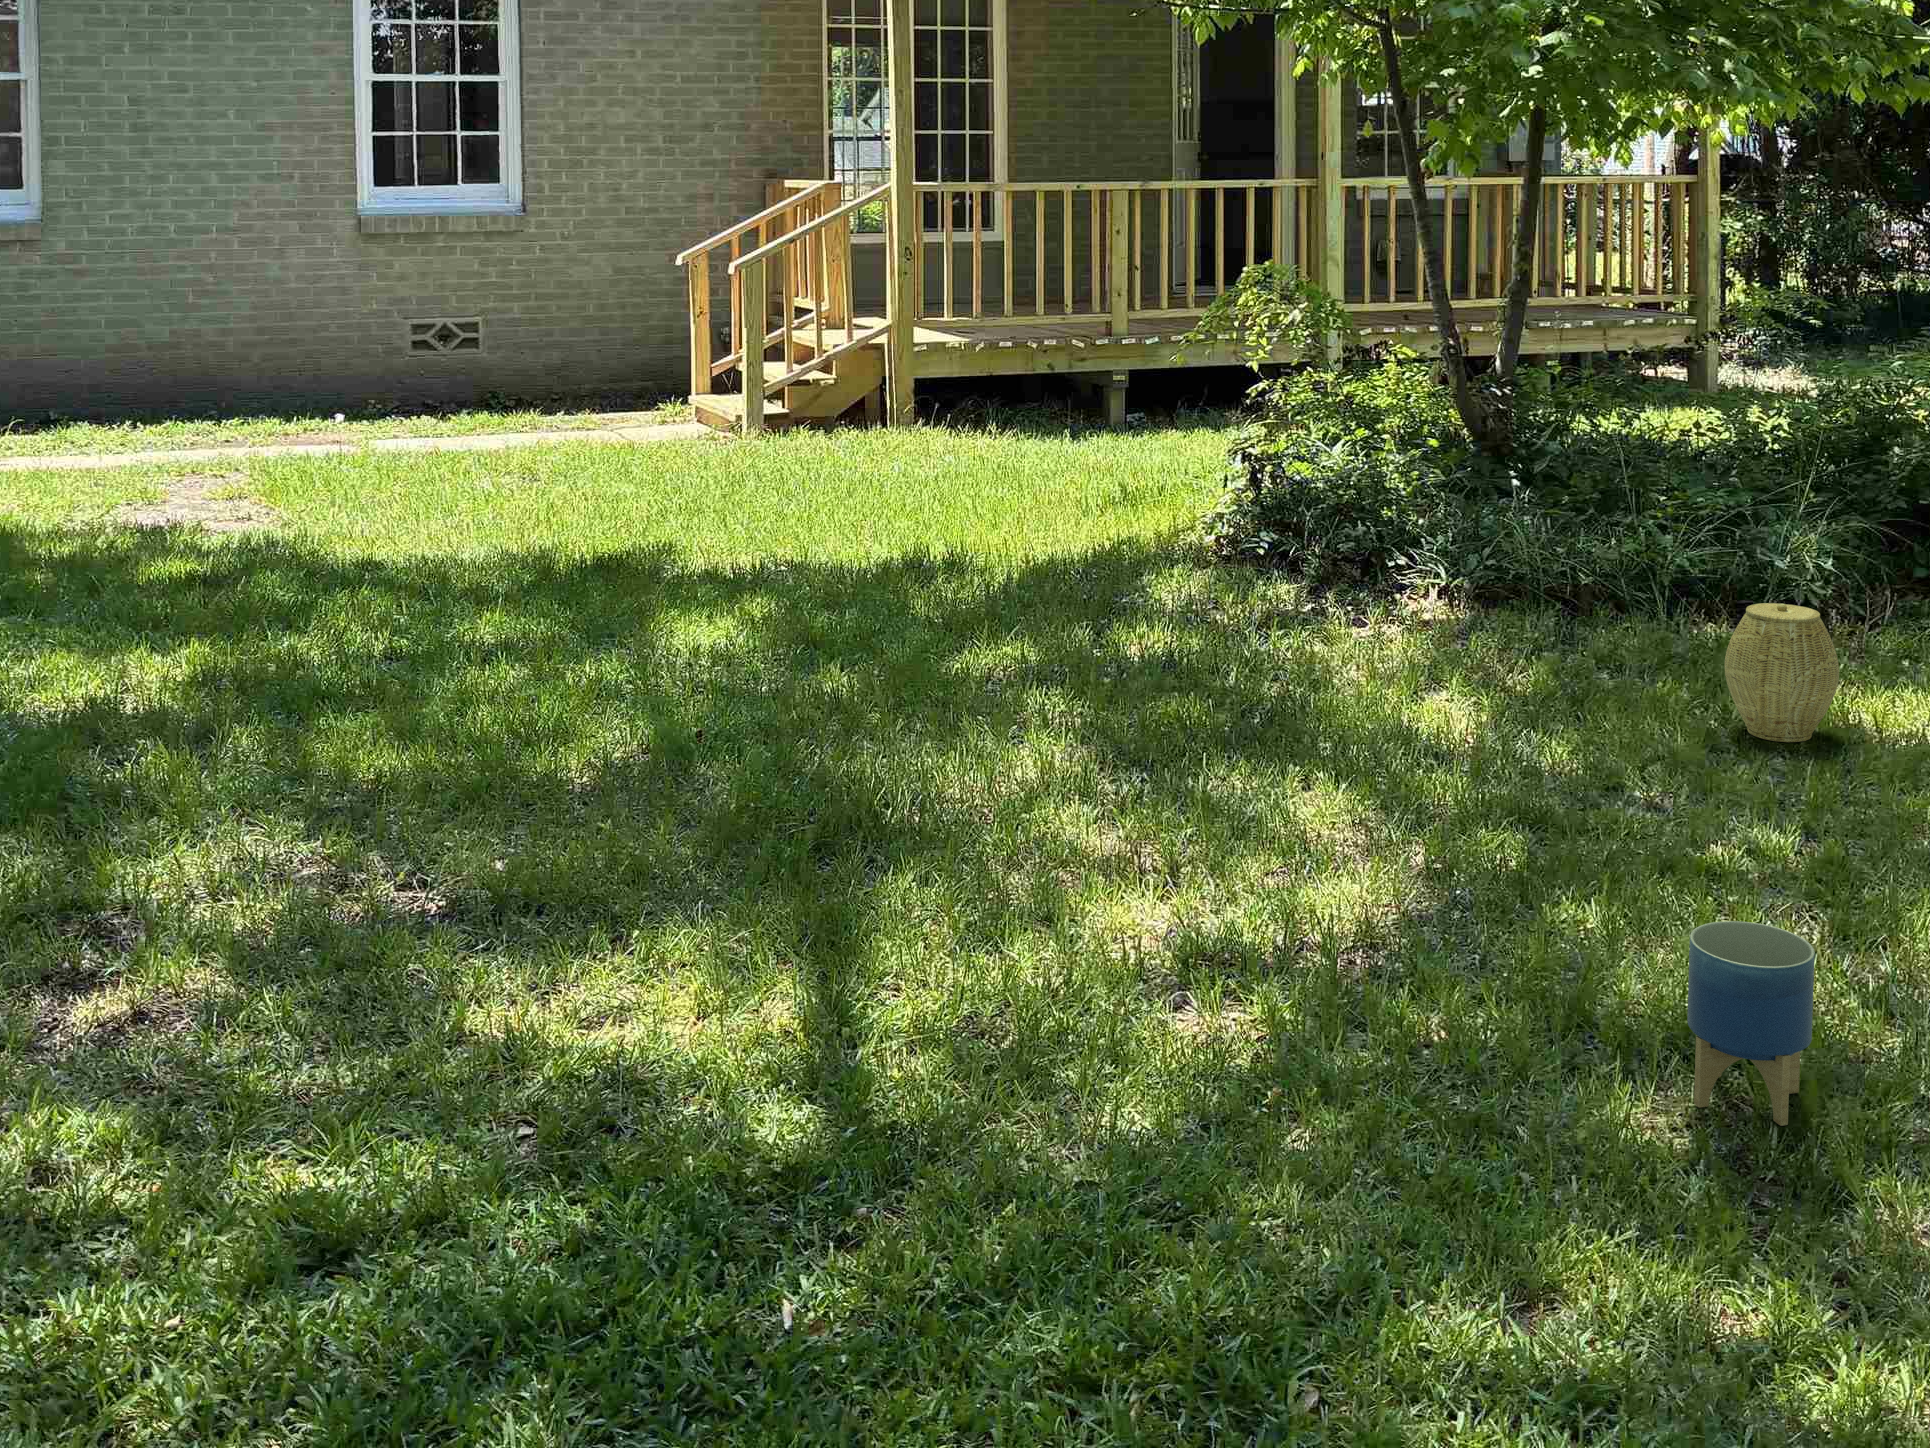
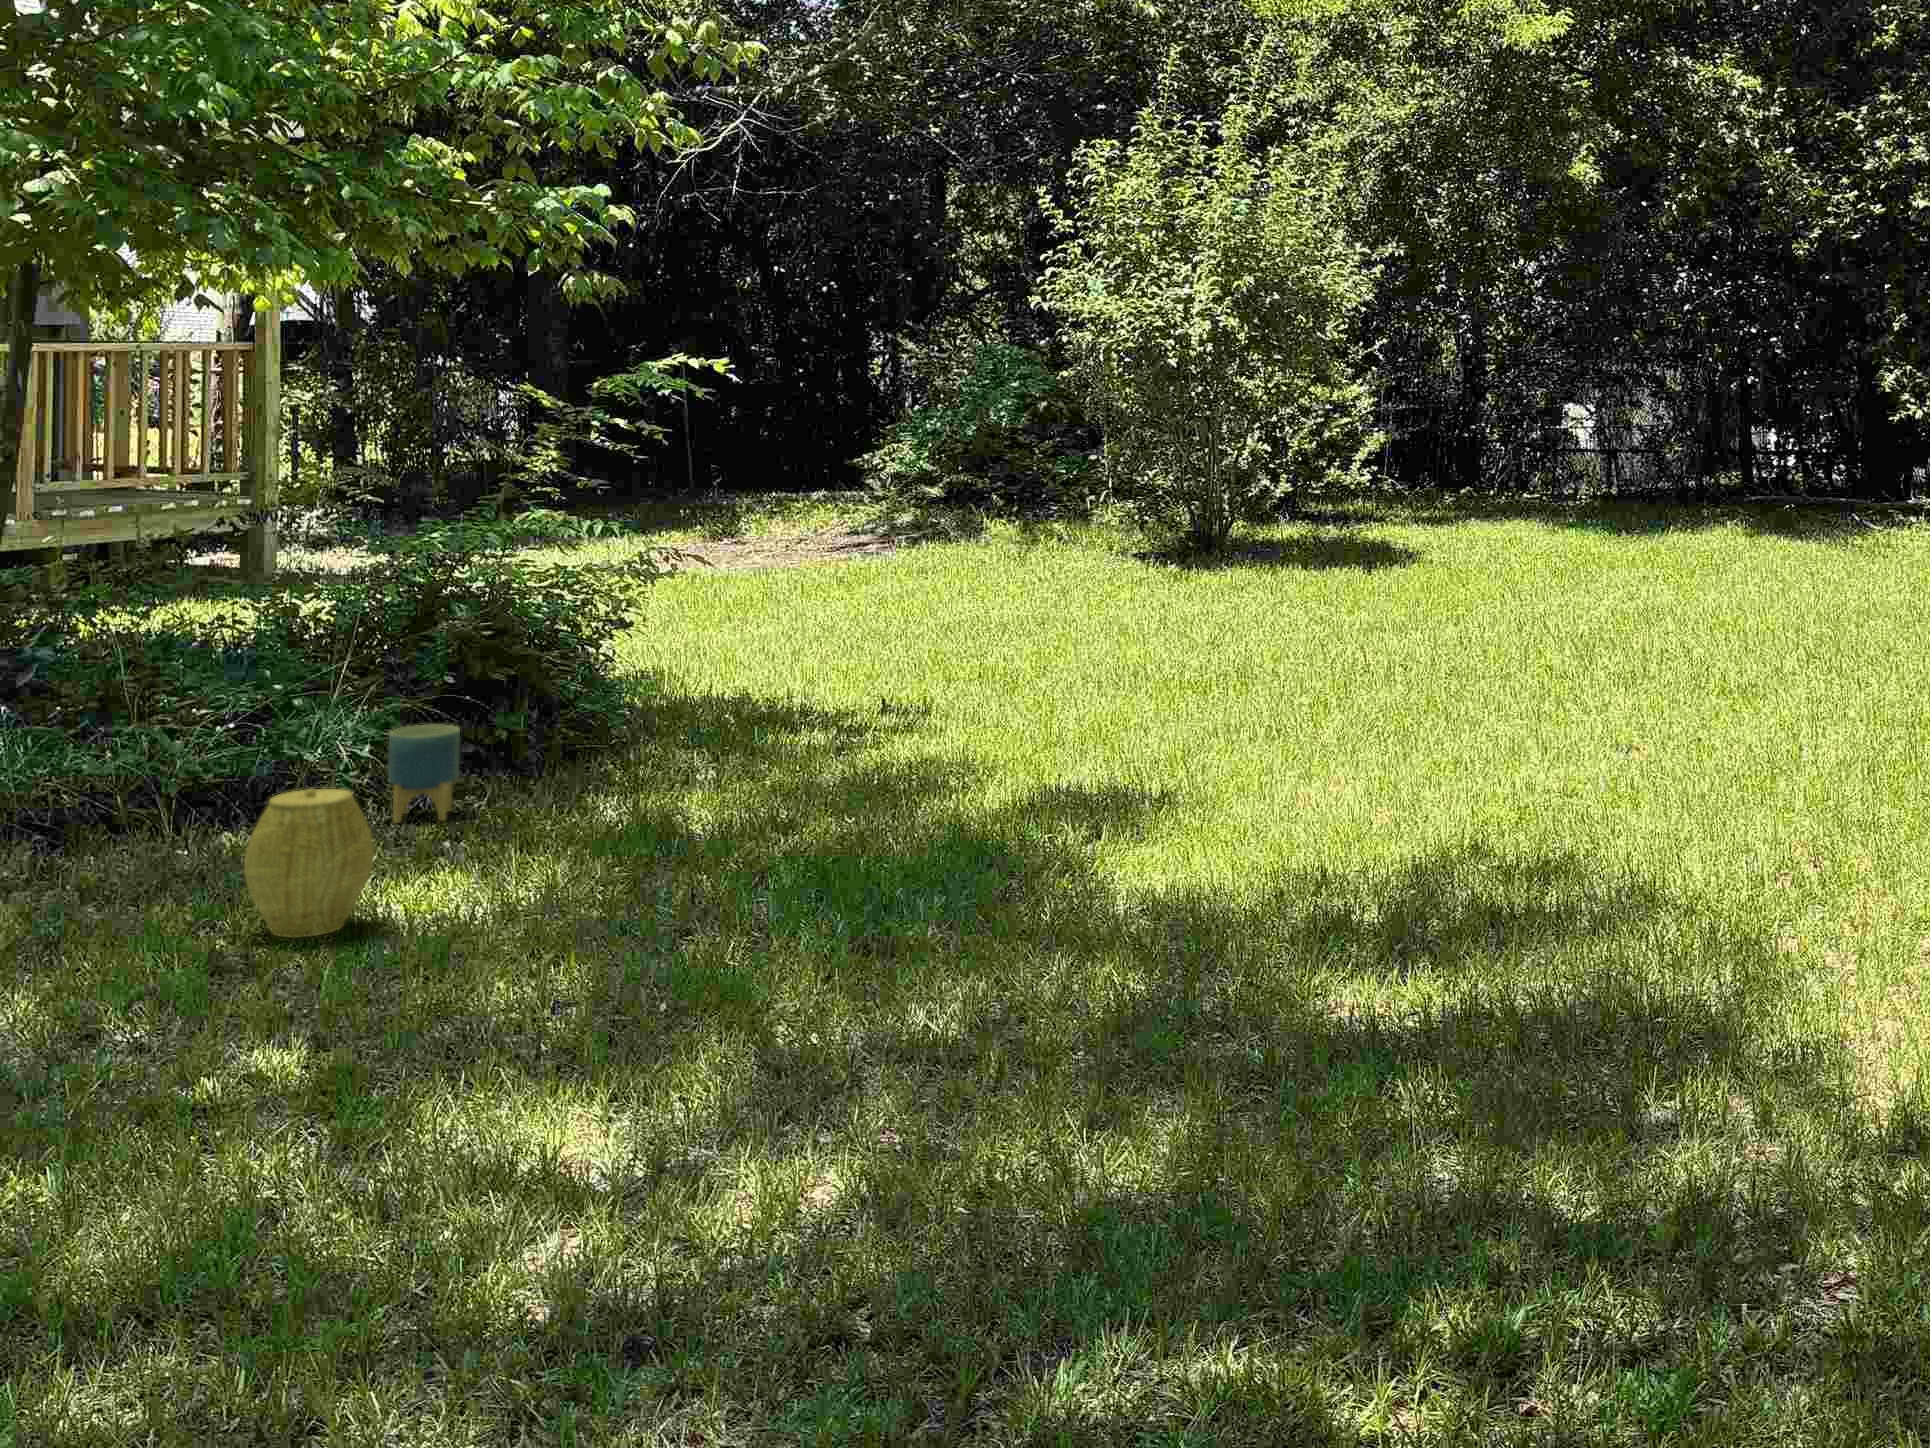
planter: present [1687,921,1815,1126] -> present [388,725,460,823]

